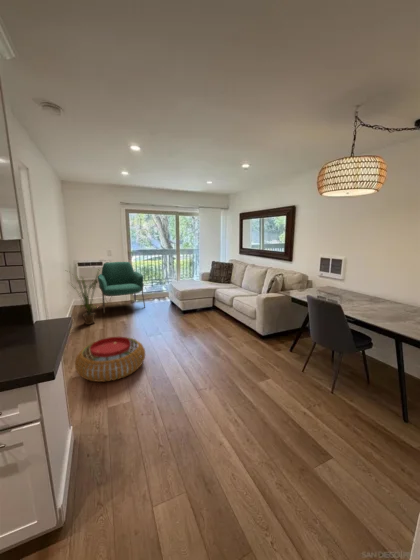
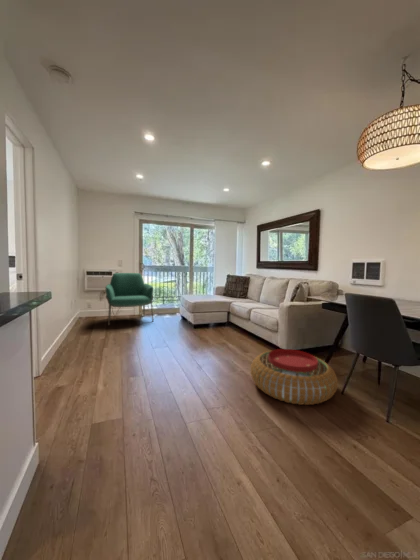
house plant: present [77,269,99,325] -> none [67,274,107,335]
pouf: present [75,337,145,382] -> present [251,349,337,405]

